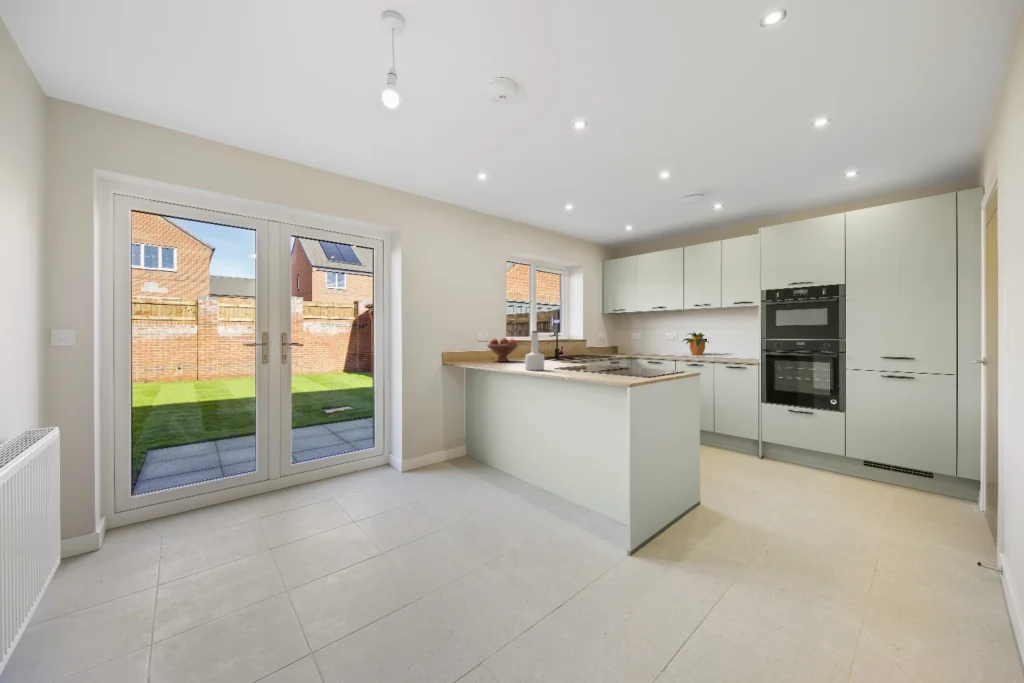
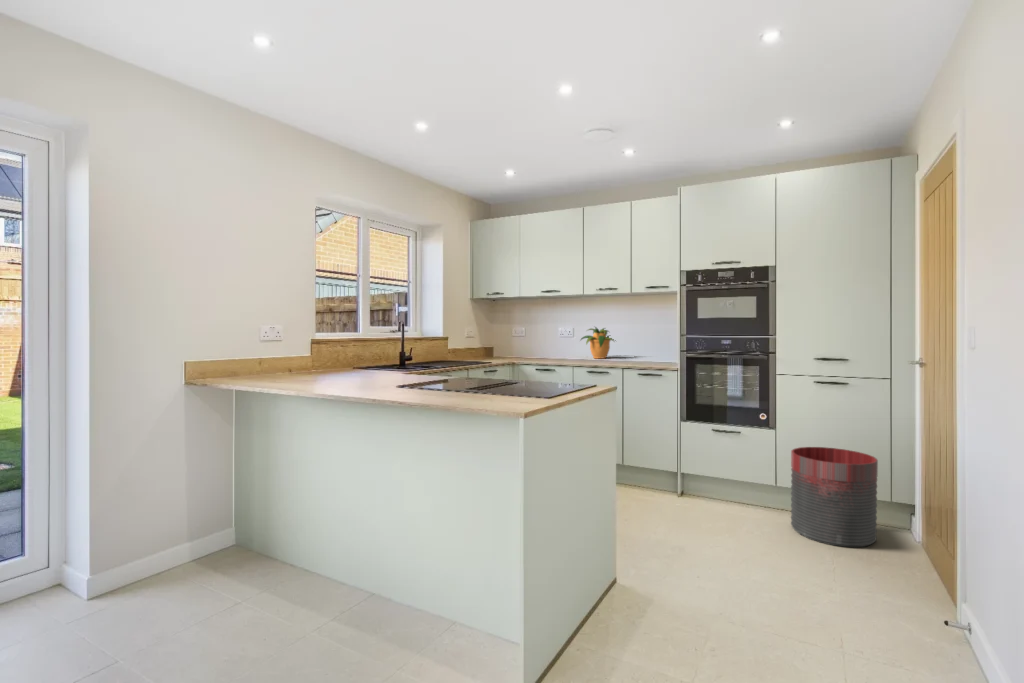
bottle: present [525,331,544,370] -> none [343,322,377,391]
fruit bowl: present [488,338,518,362] -> none [277,335,335,375]
trash can: none [857,427,943,510] -> present [791,447,878,547]

